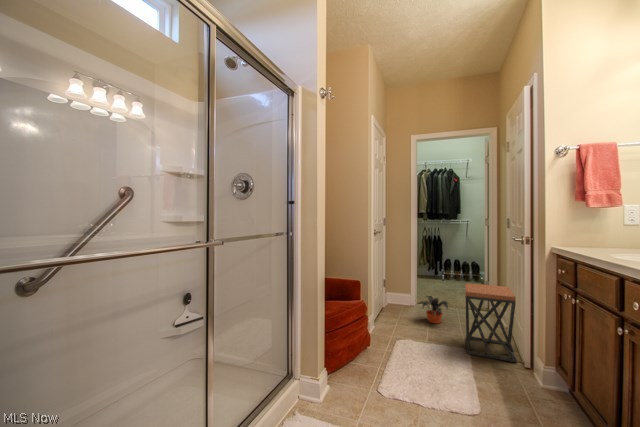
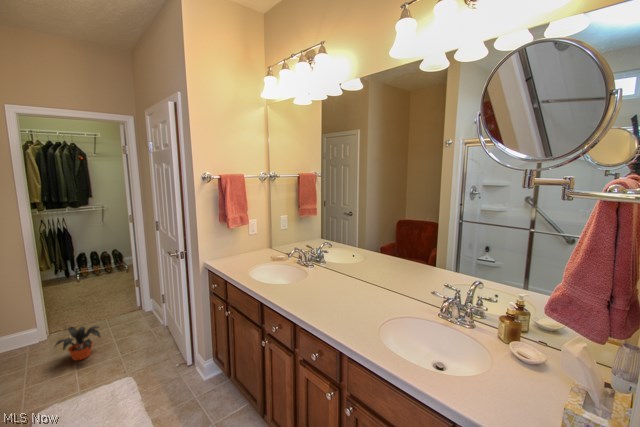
stool: present [465,283,517,363] -> none [121,294,181,383]

